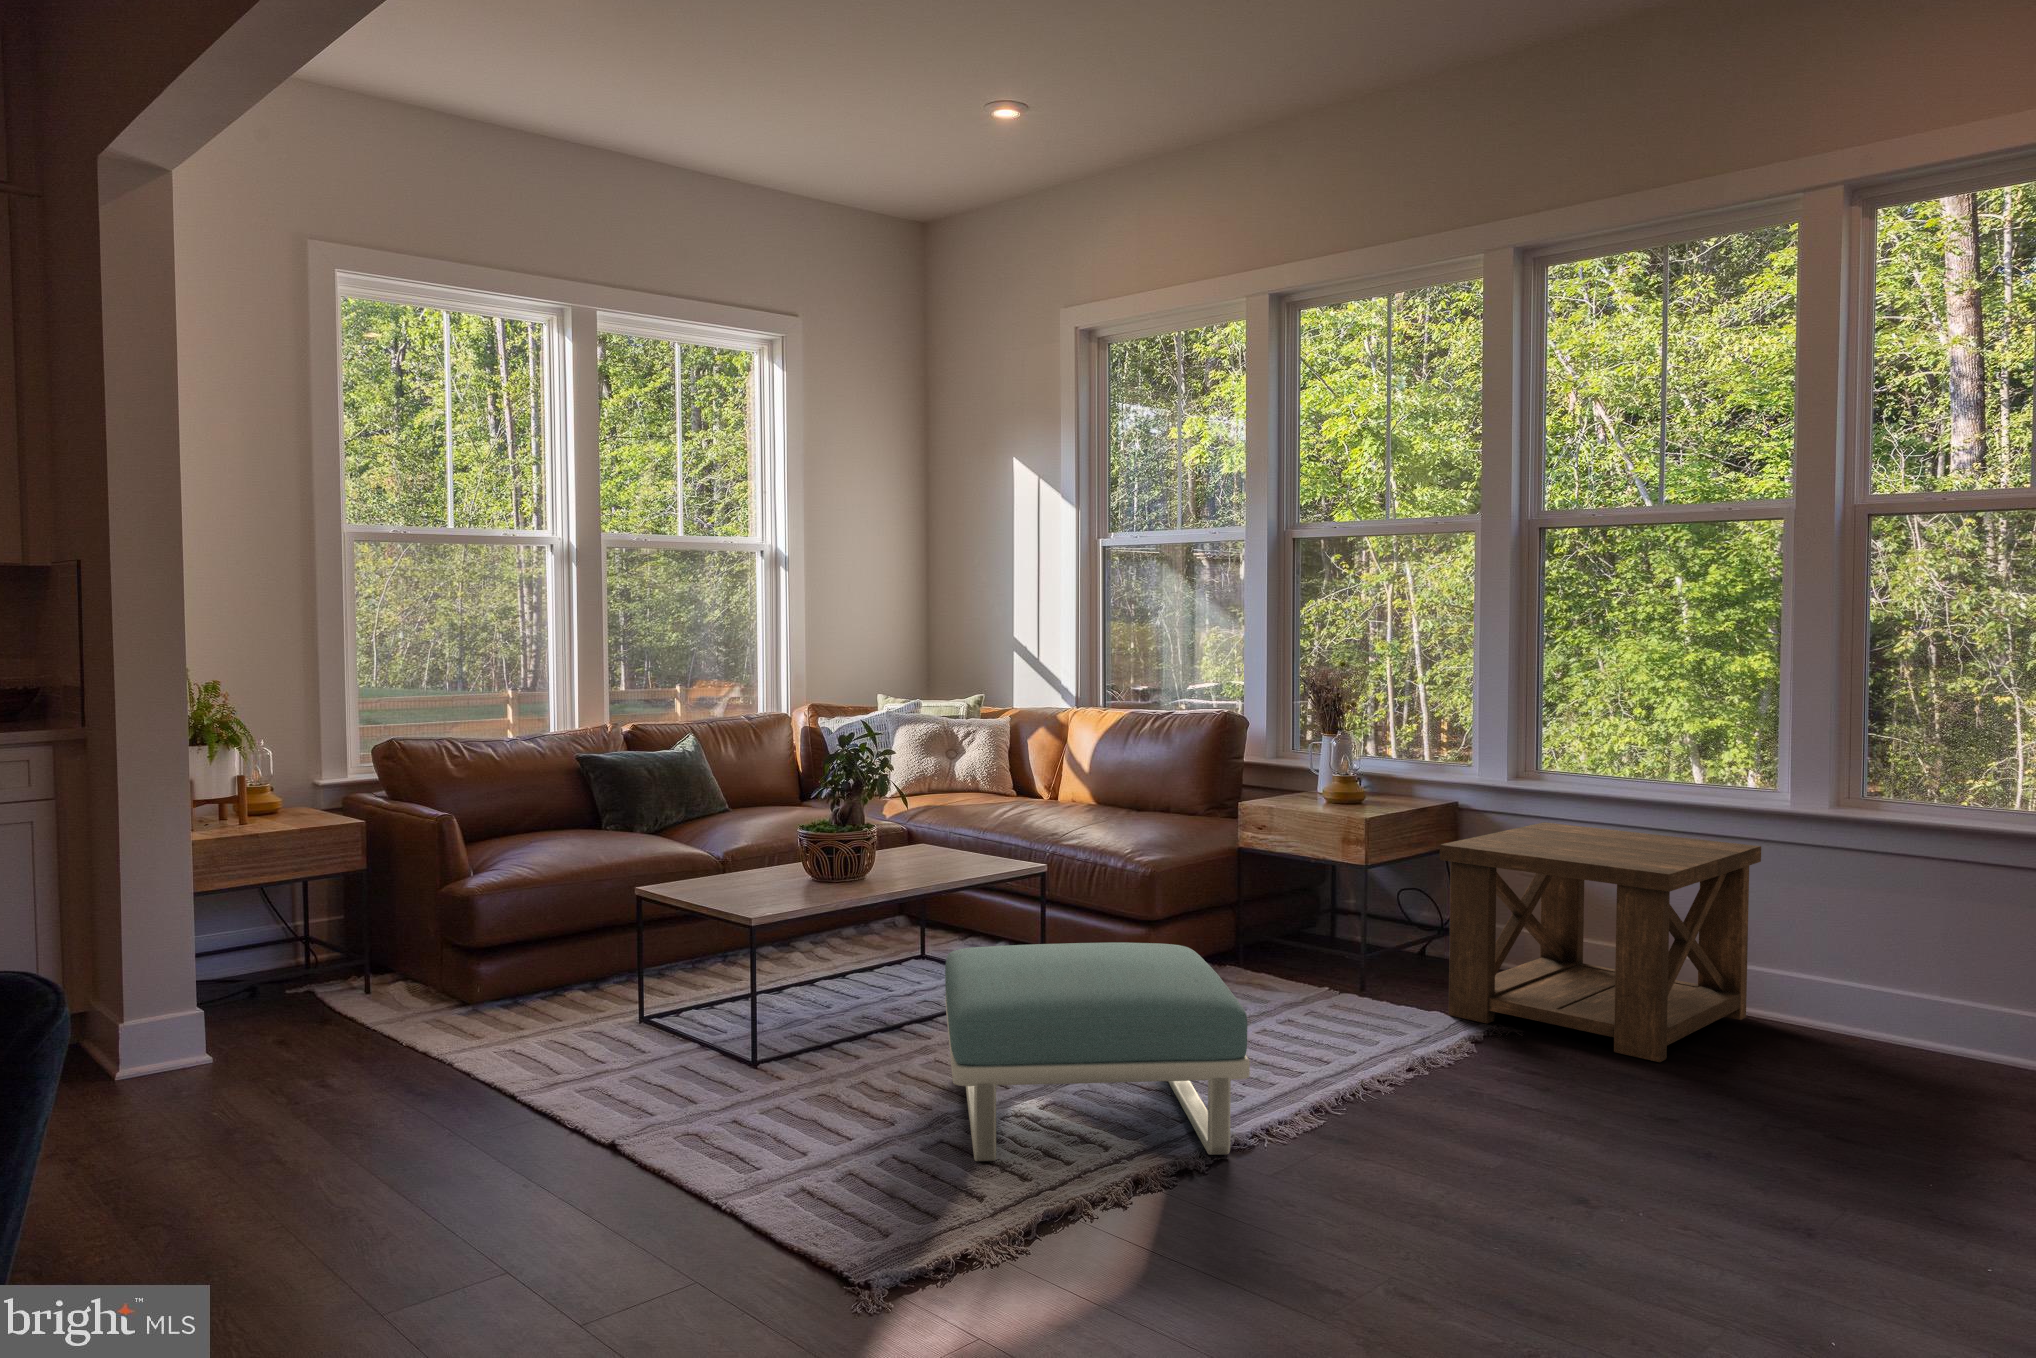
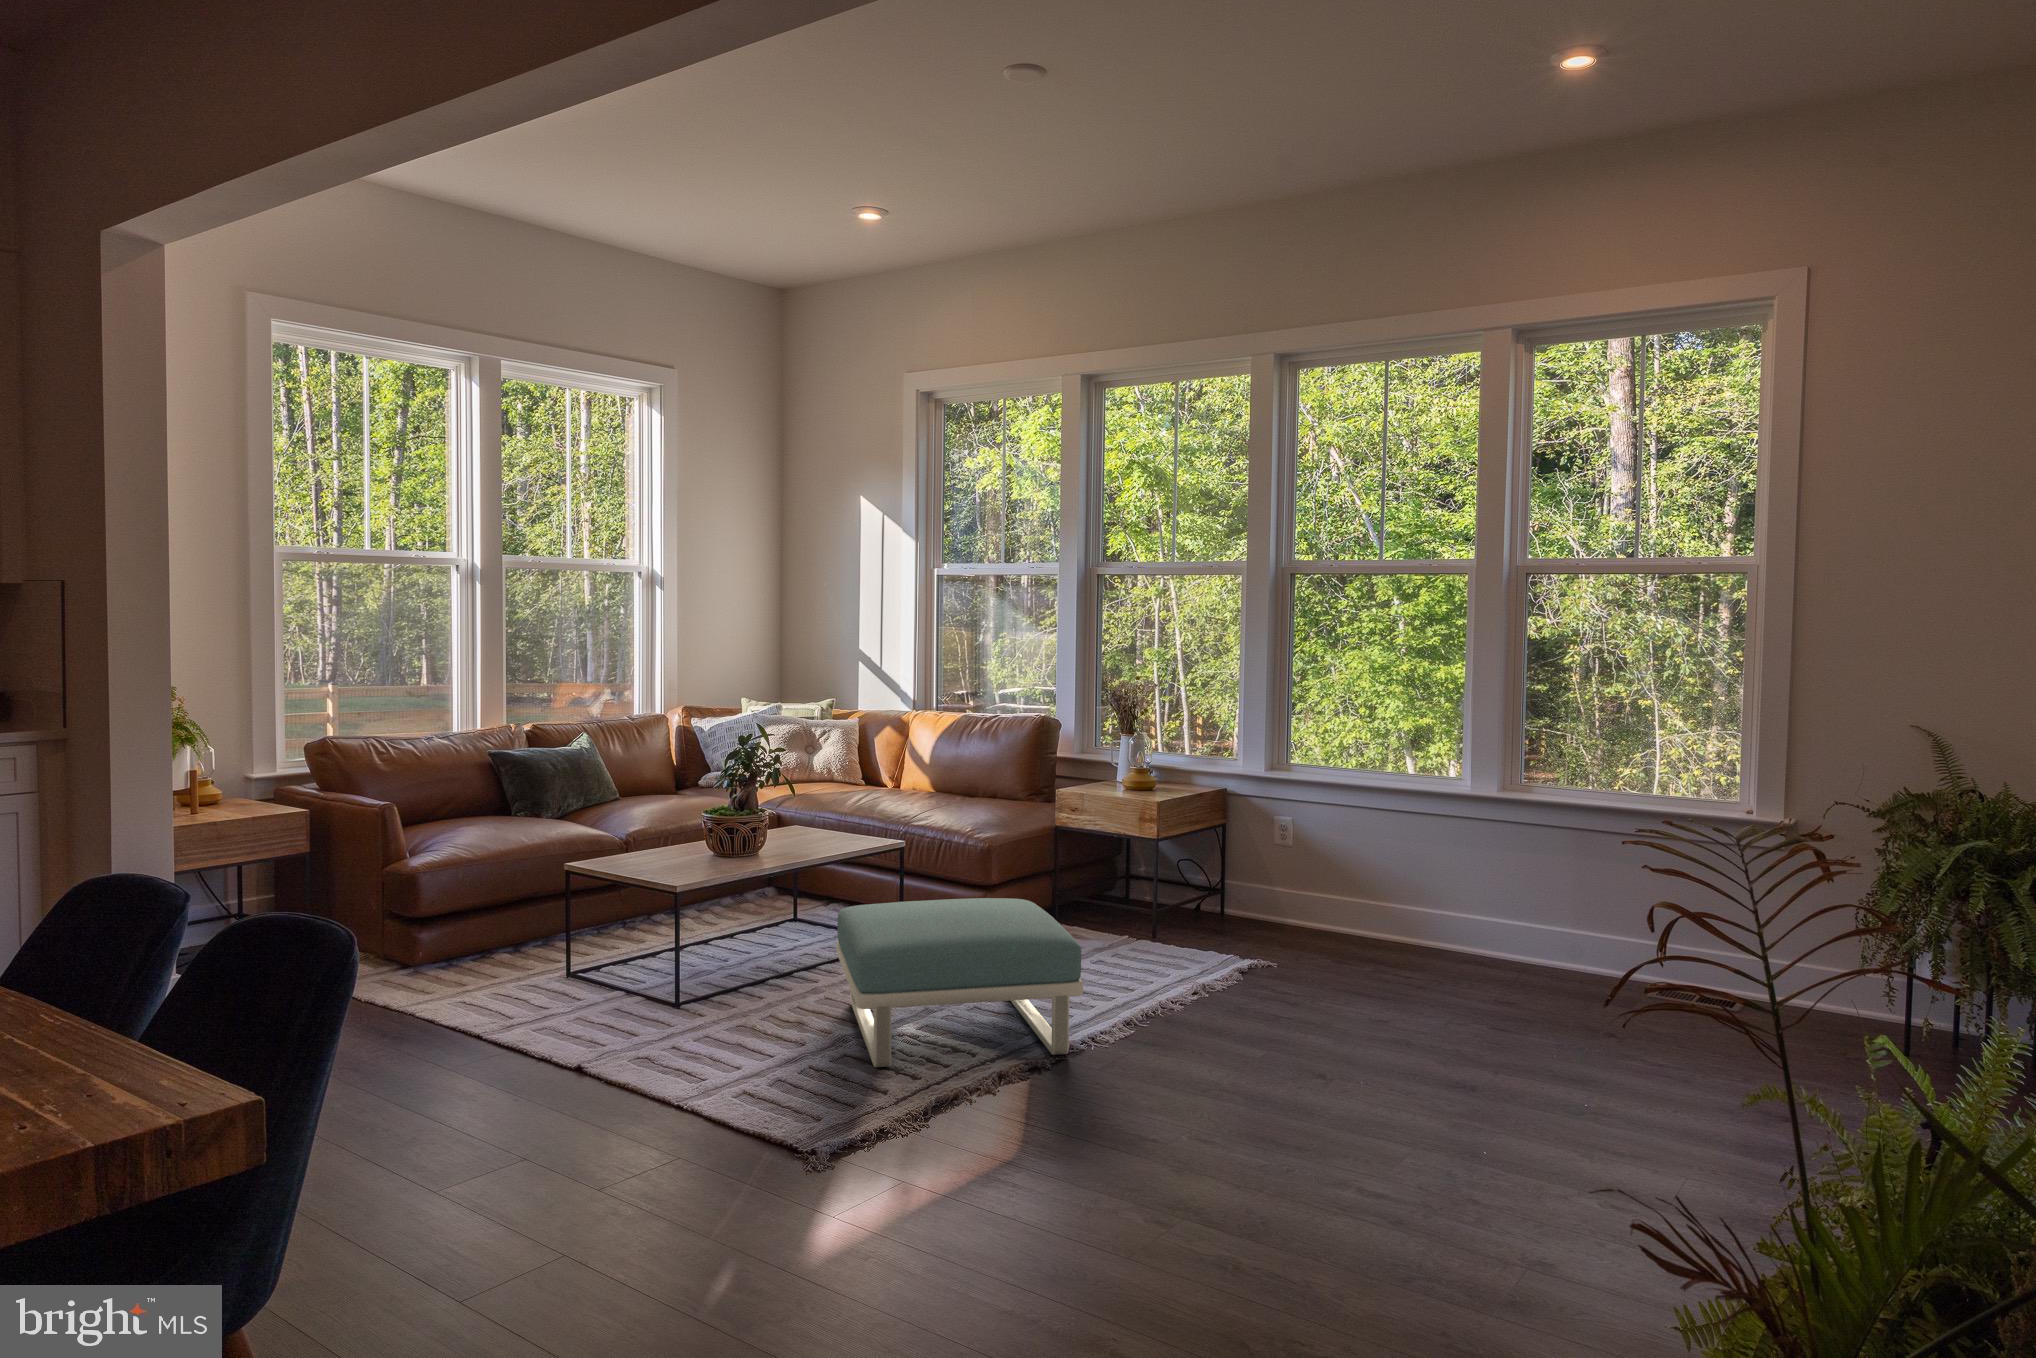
side table: present [1440,822,1761,1062] -> none [1217,799,1452,978]

